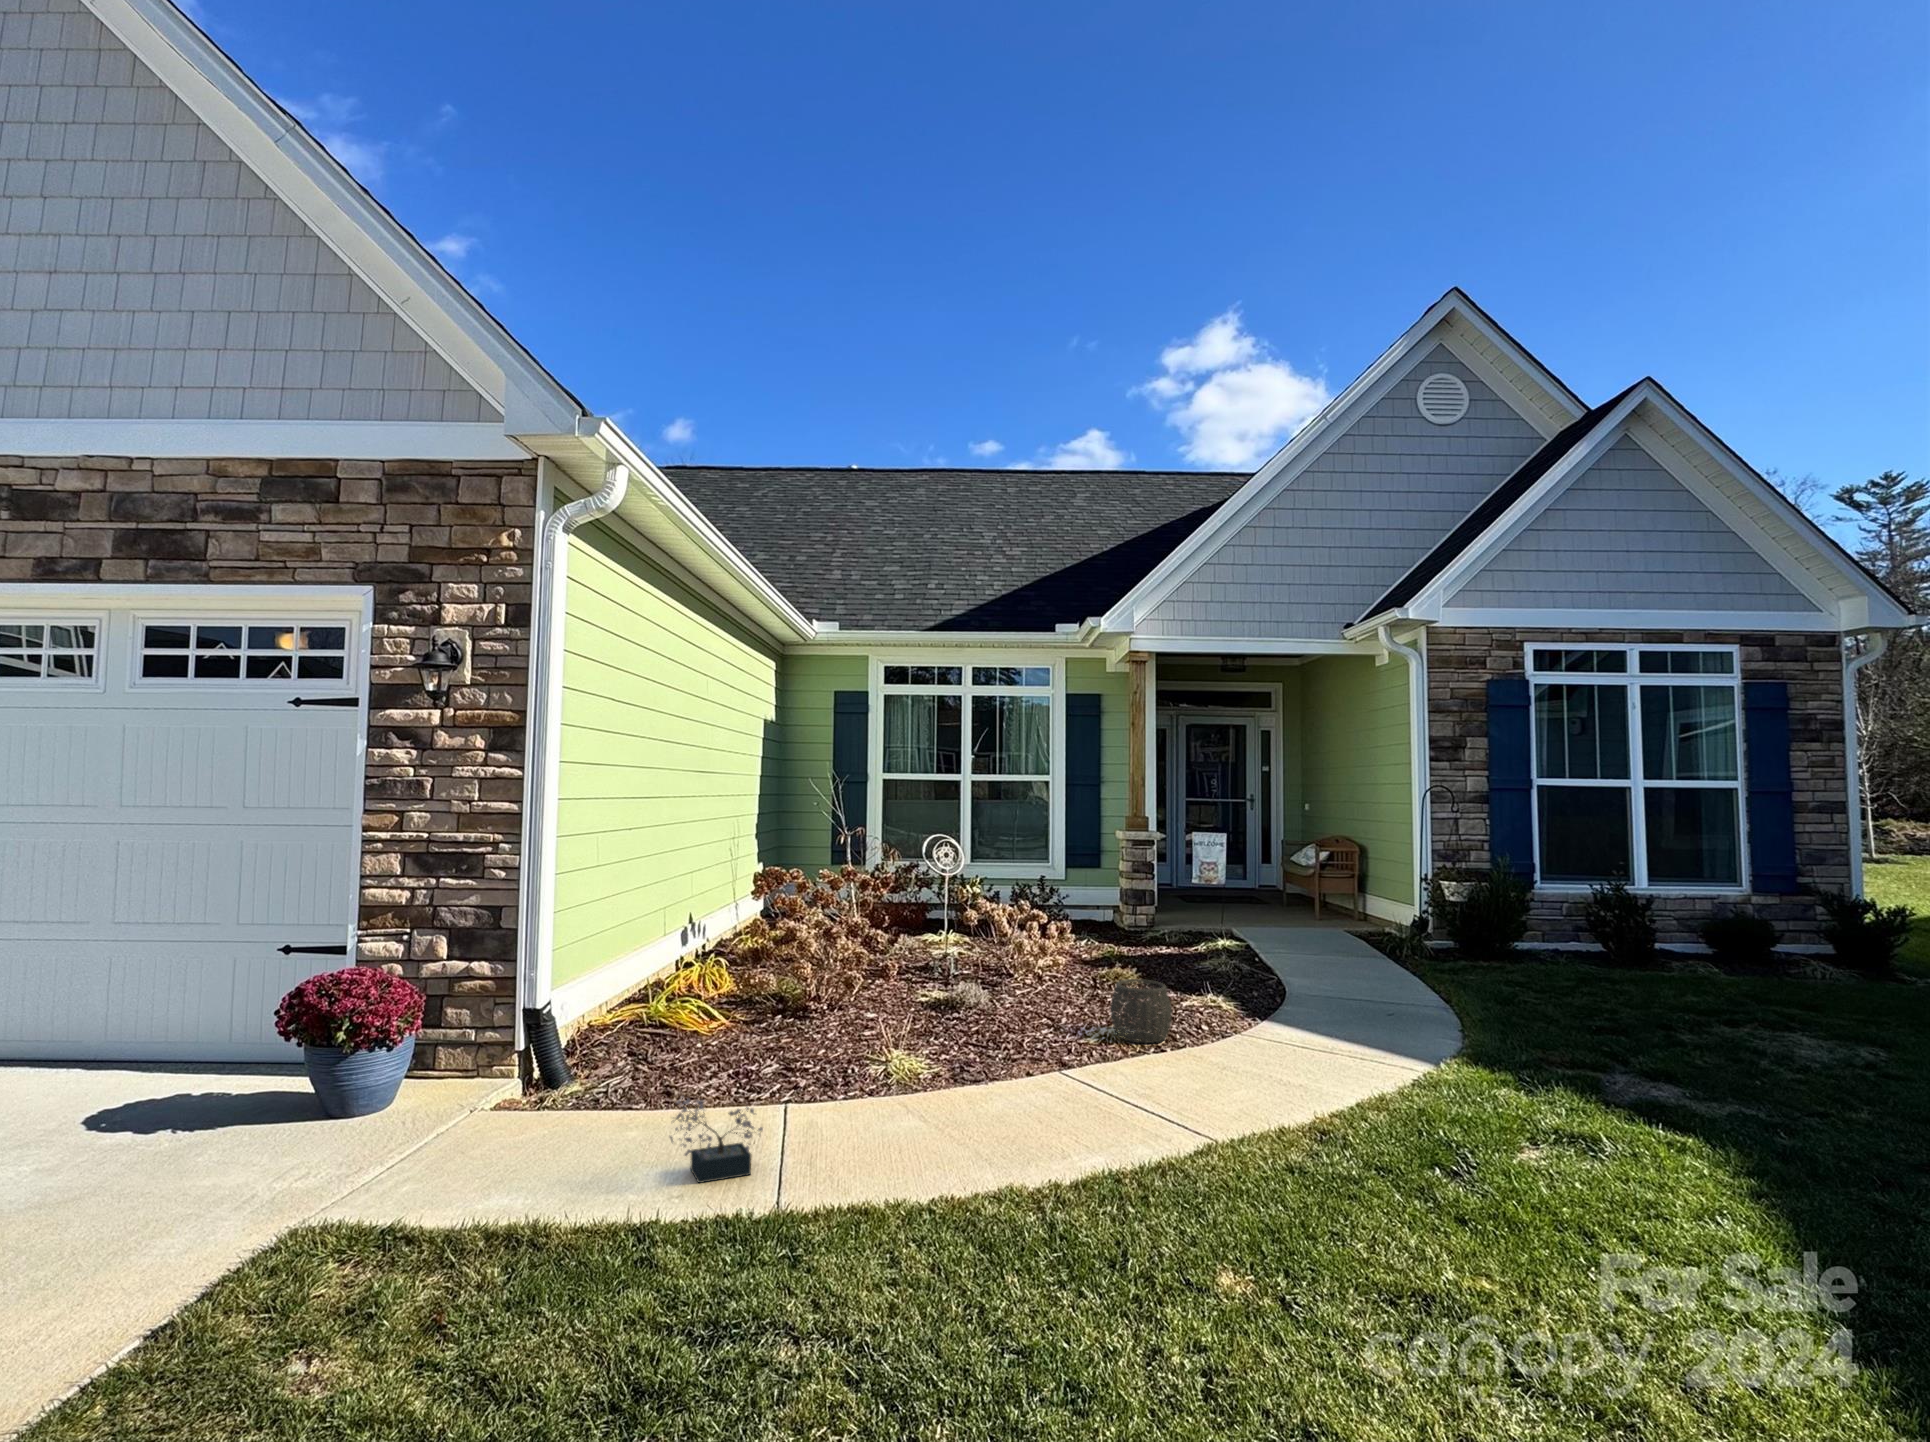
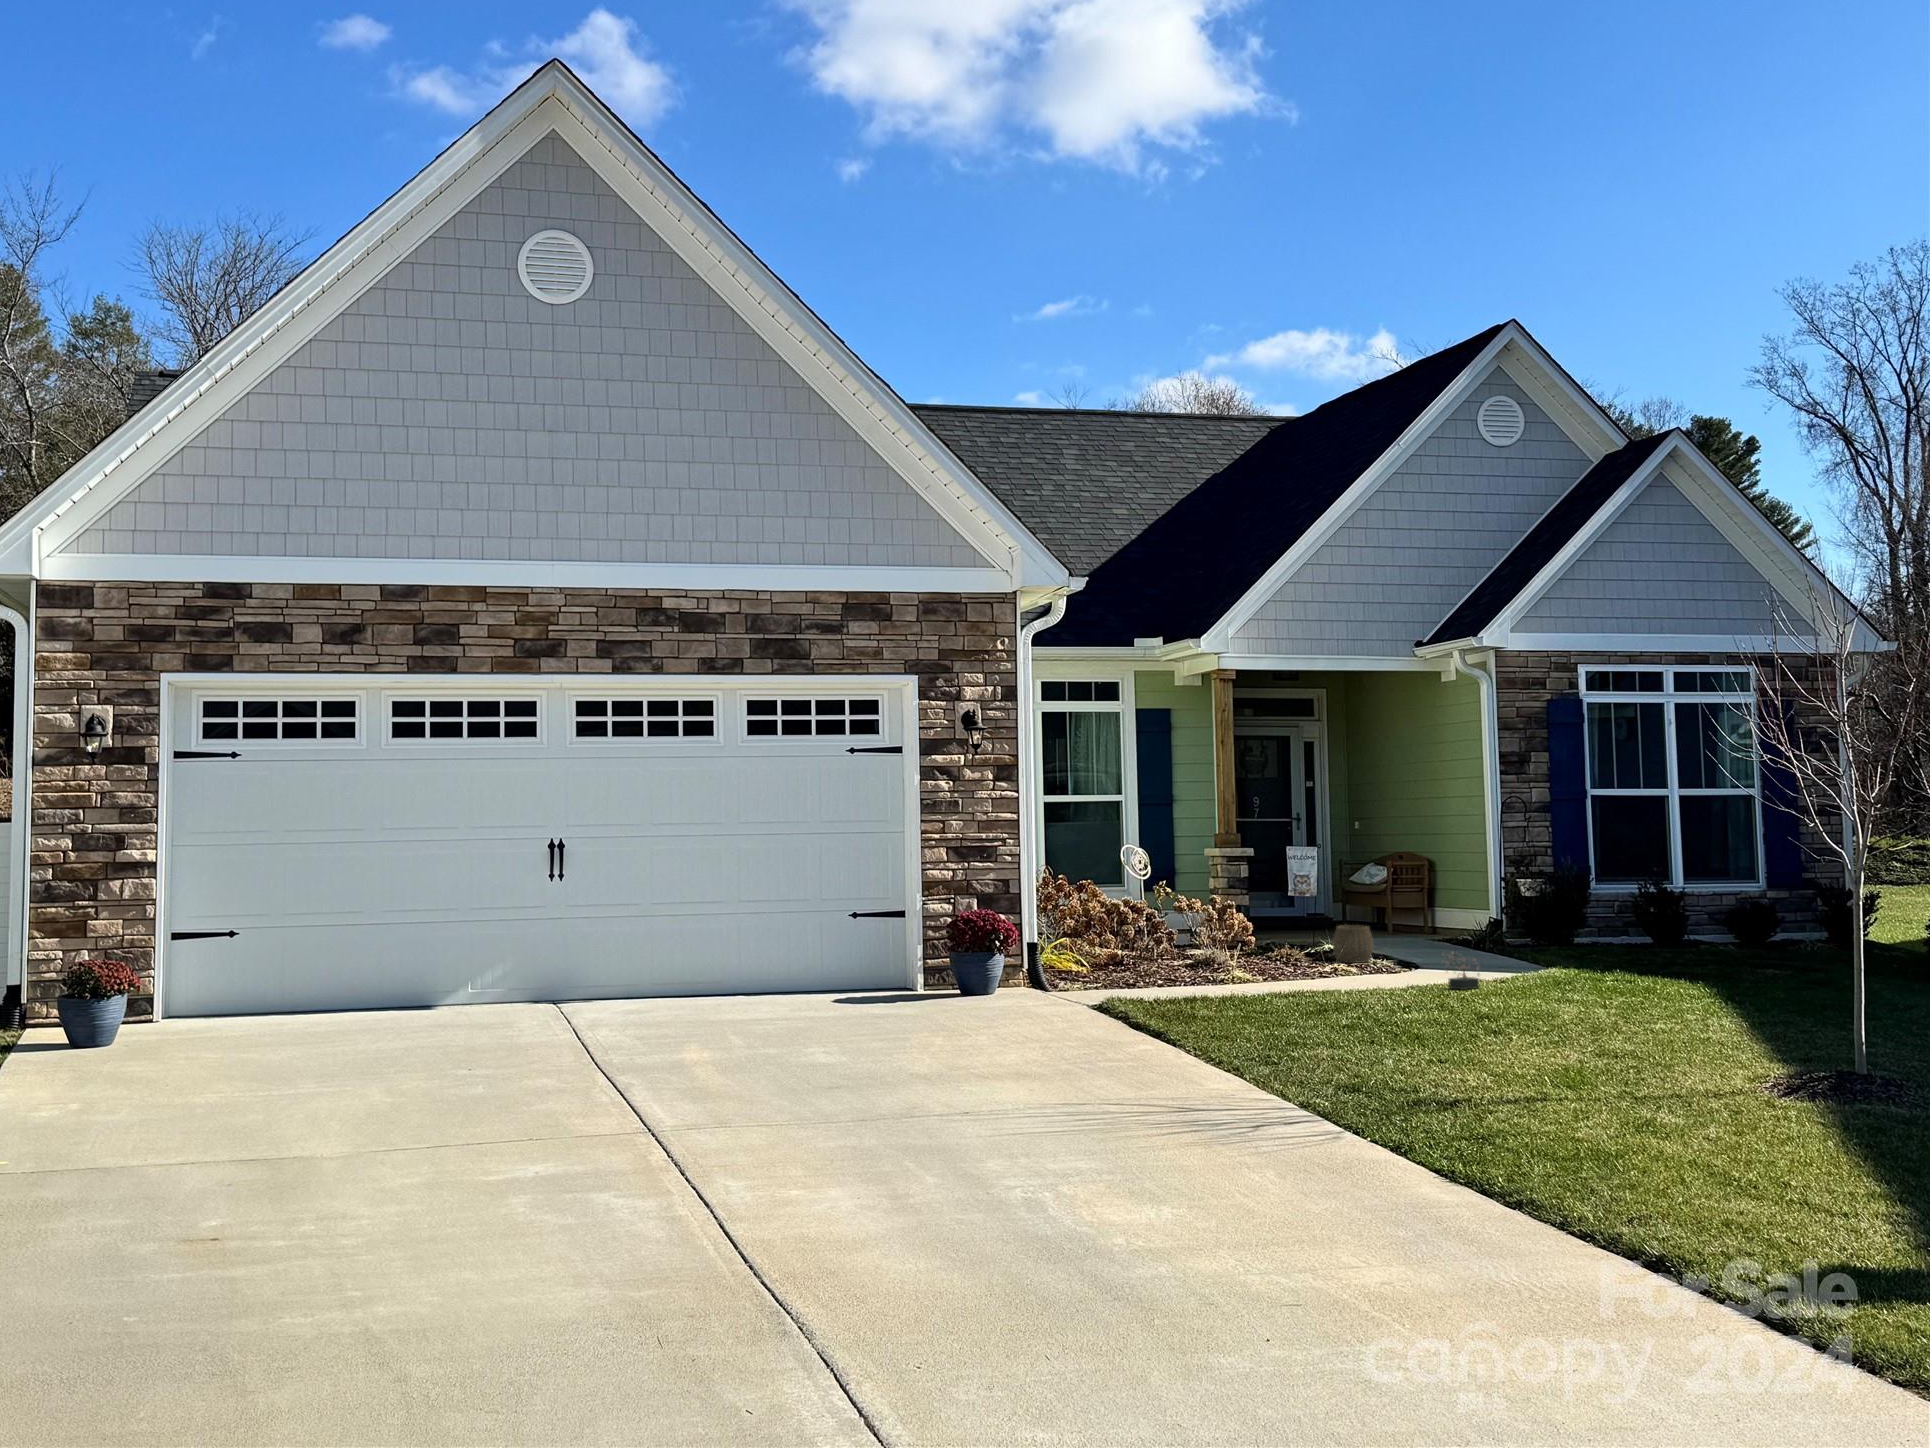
decorative plant: present [670,1099,763,1183] -> present [1445,956,1479,990]

